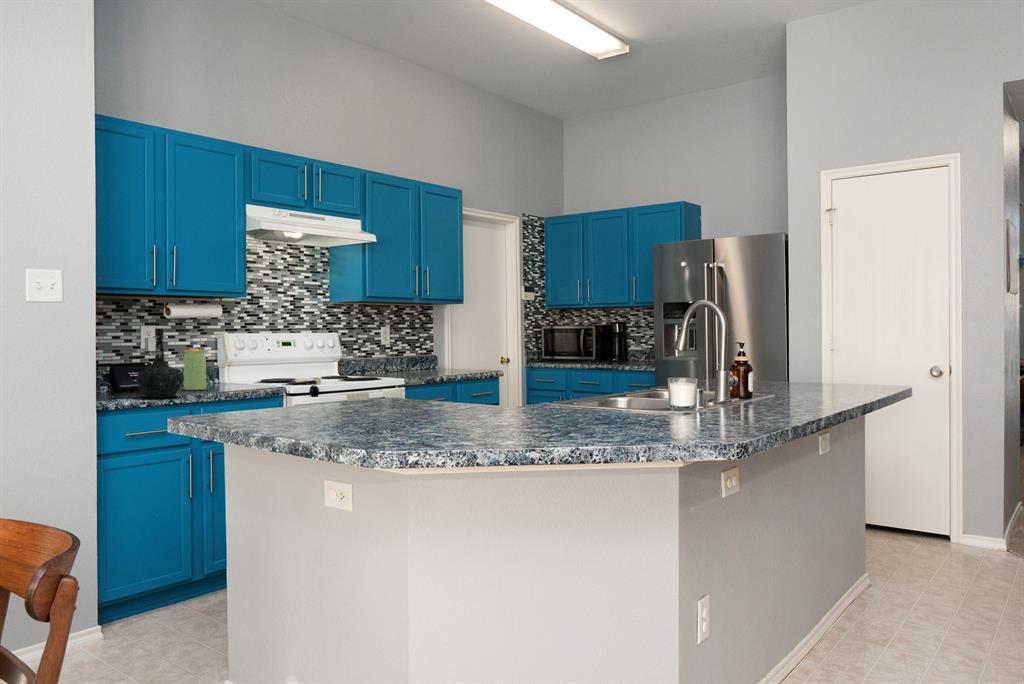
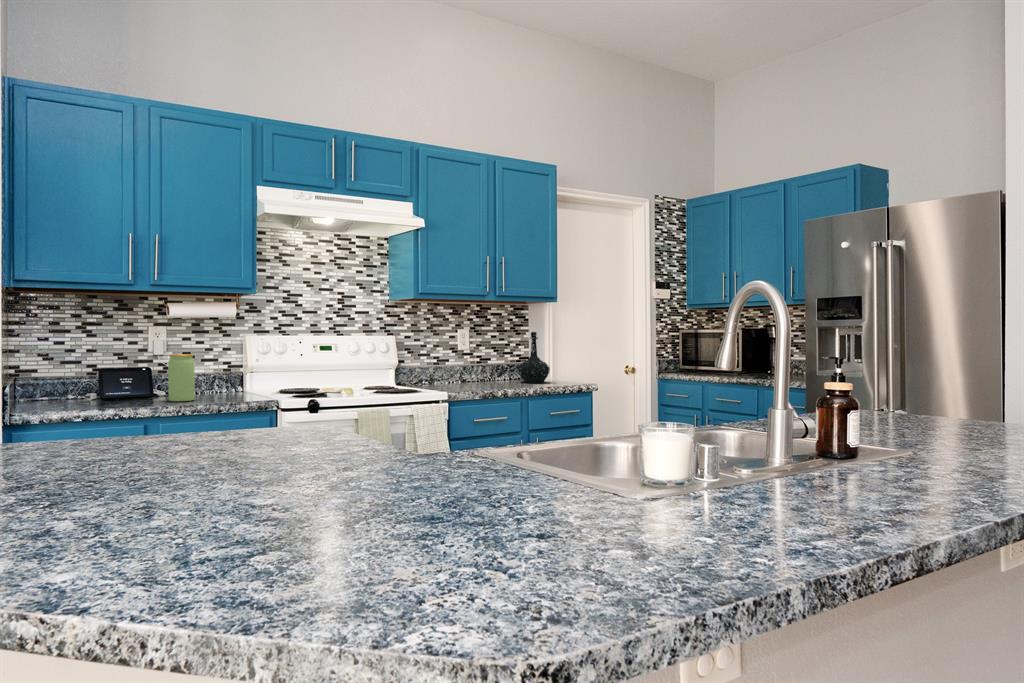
bottle: present [136,329,184,398] -> present [518,332,550,383]

